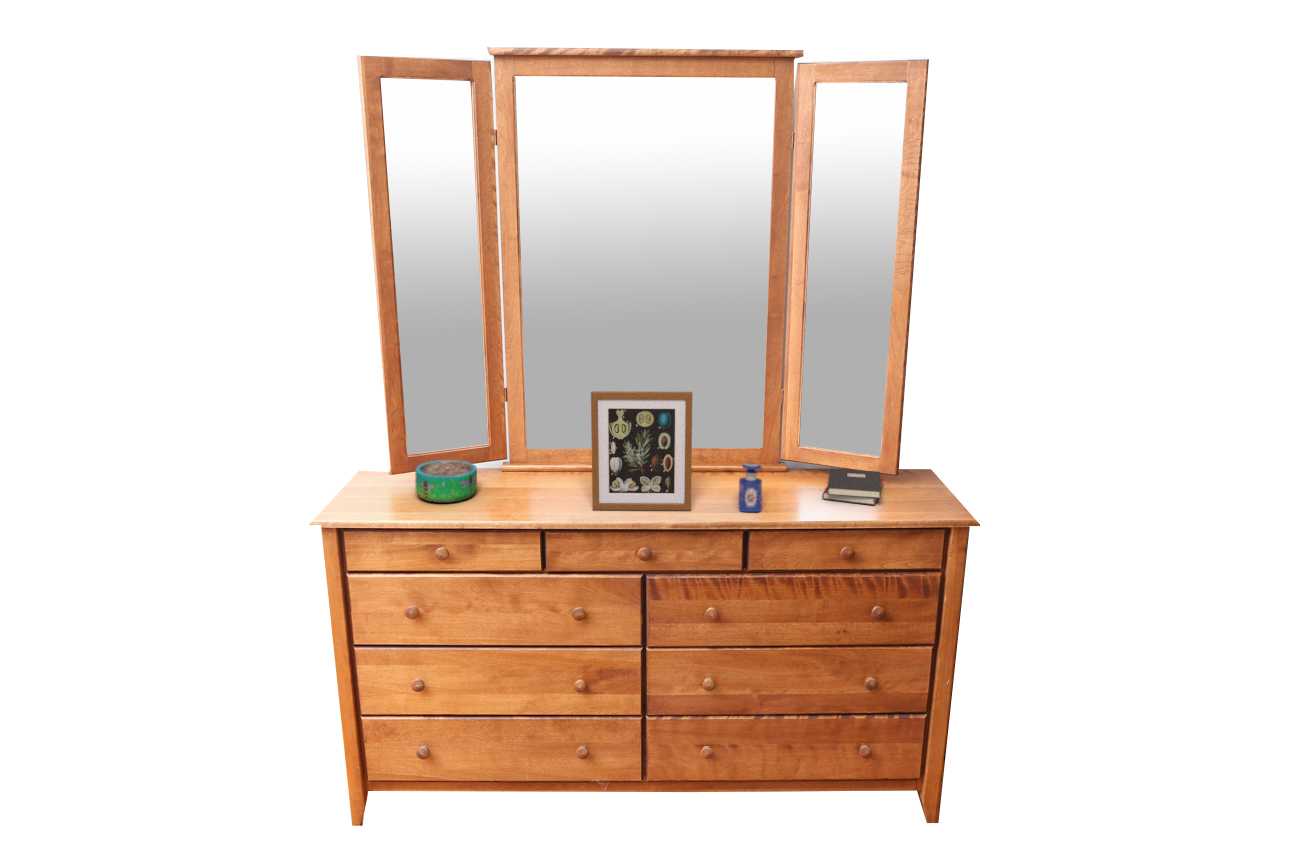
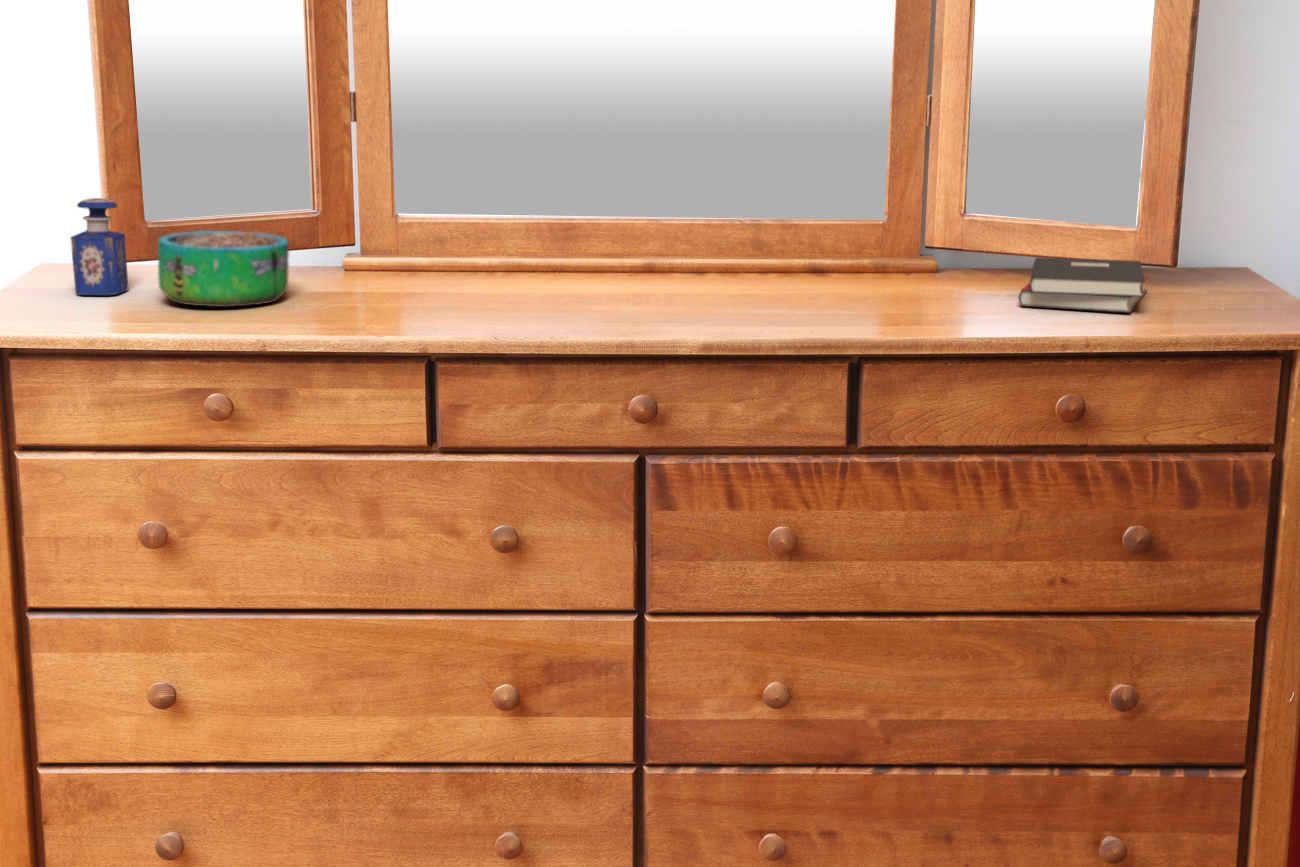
picture frame: present [591,391,692,511] -> none [527,56,743,318]
perfume bottle: present [739,462,762,512] -> present [71,198,128,295]

